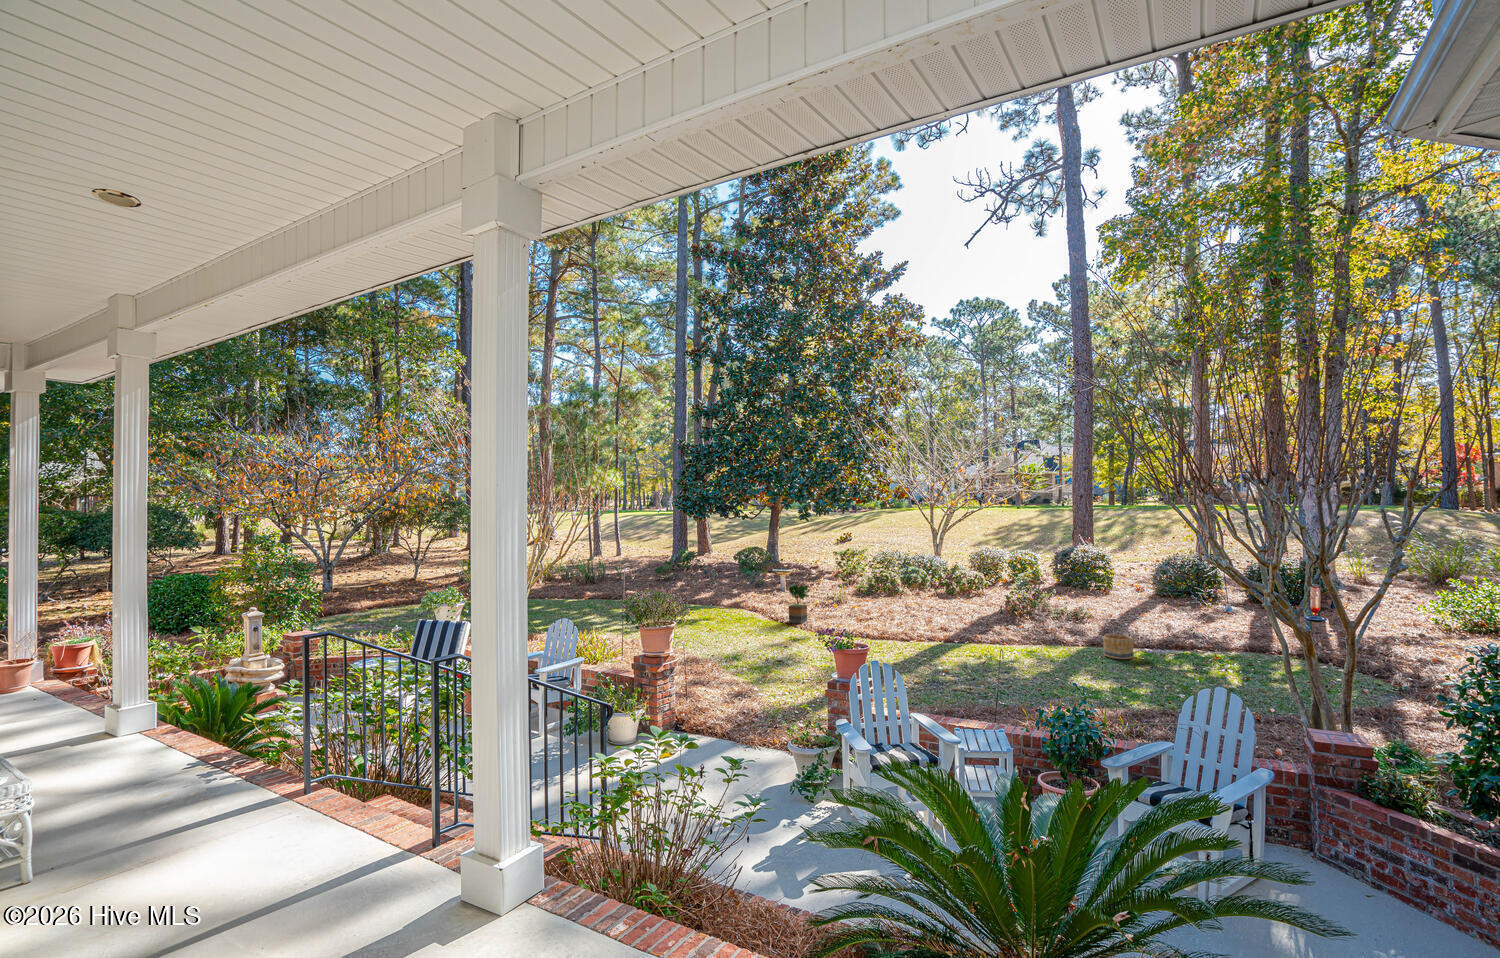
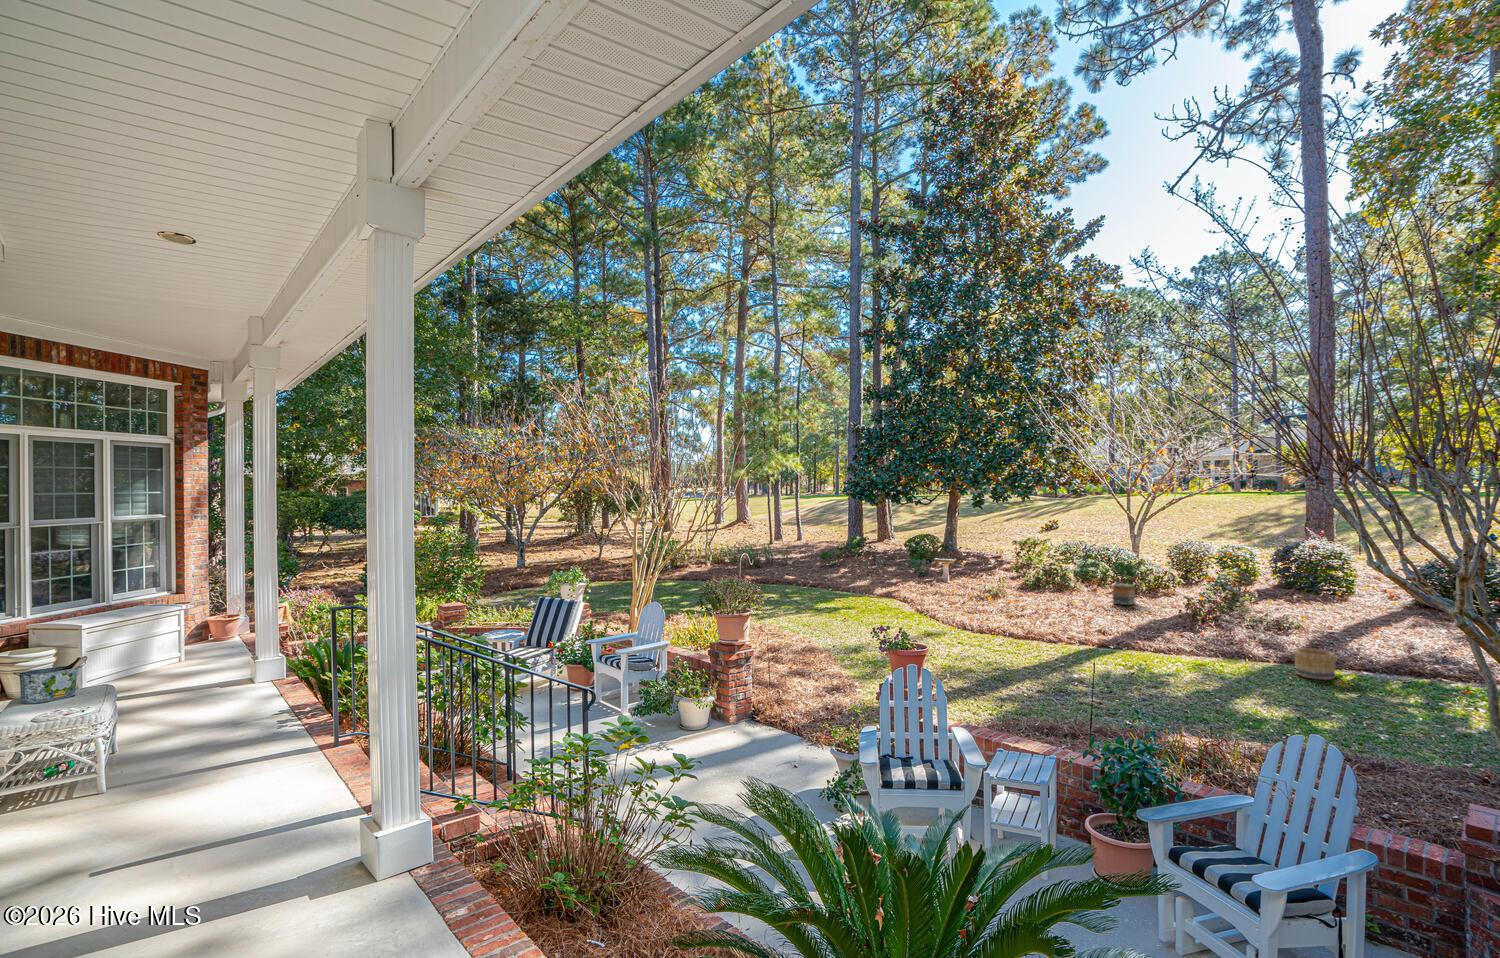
potted tree: present [788,585,810,624] -> present [1112,562,1139,605]

